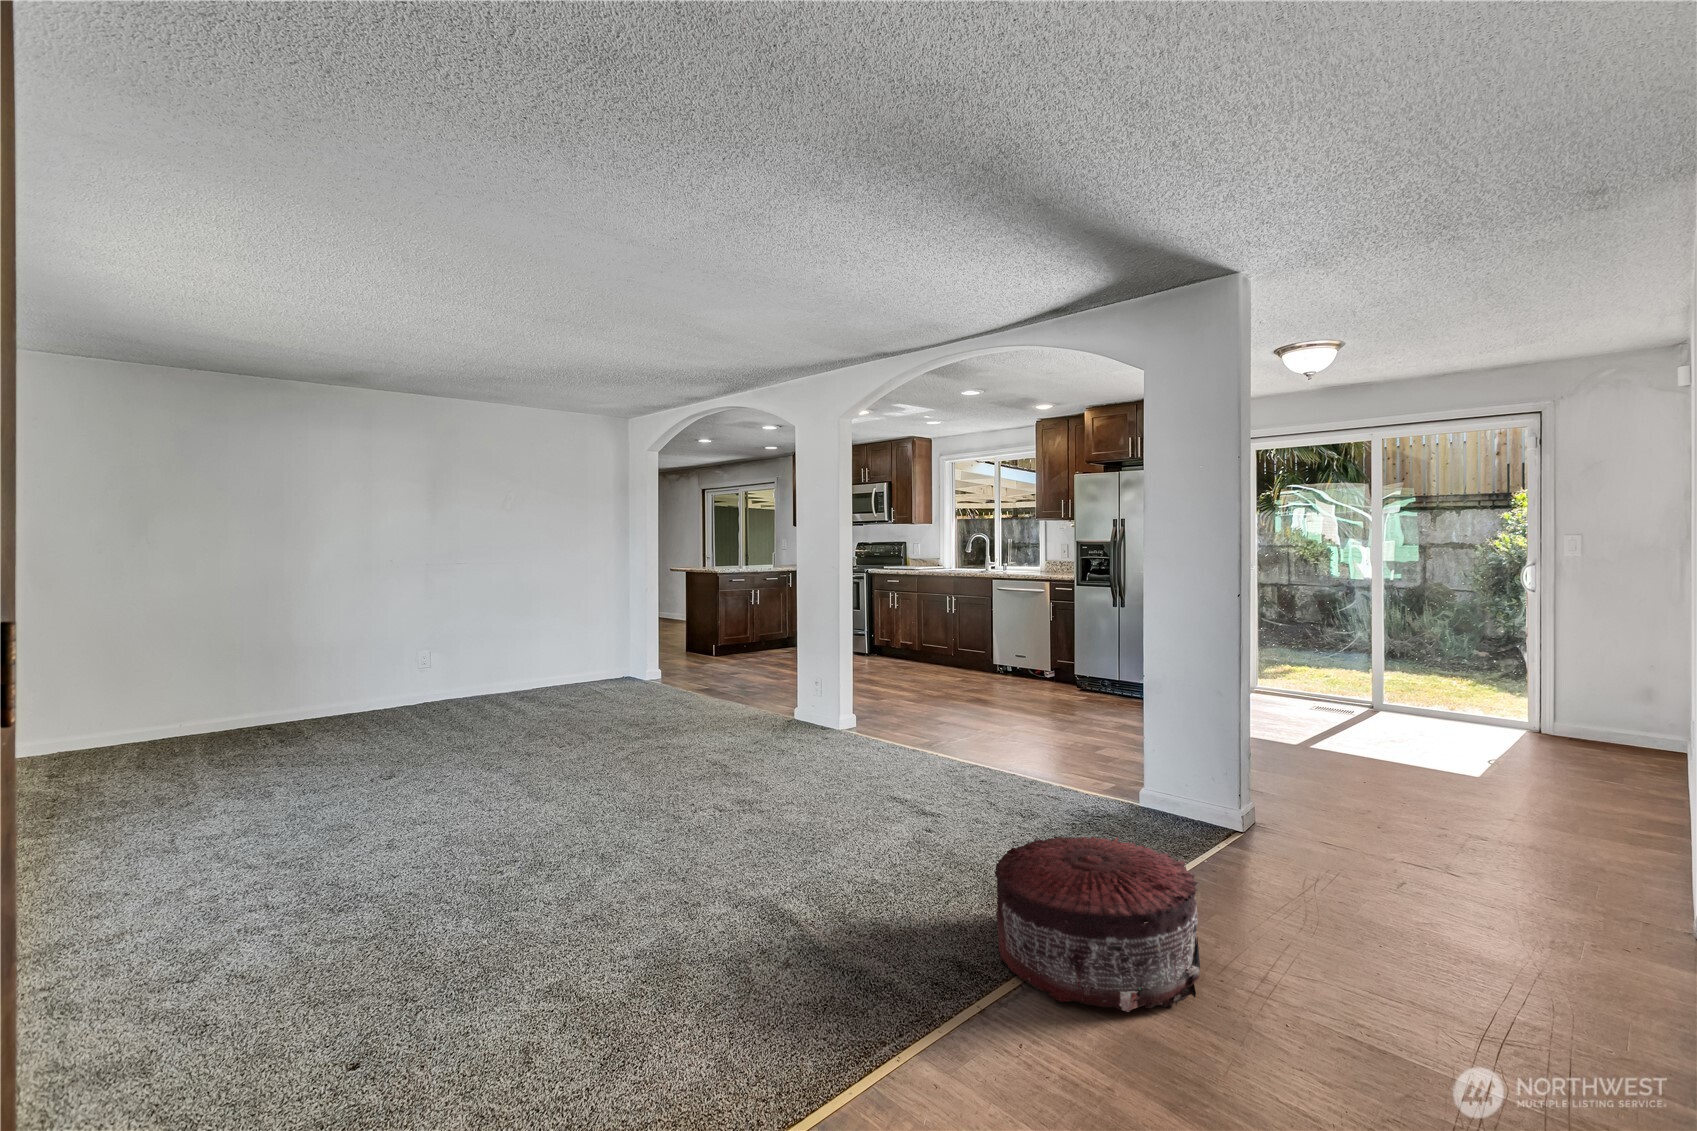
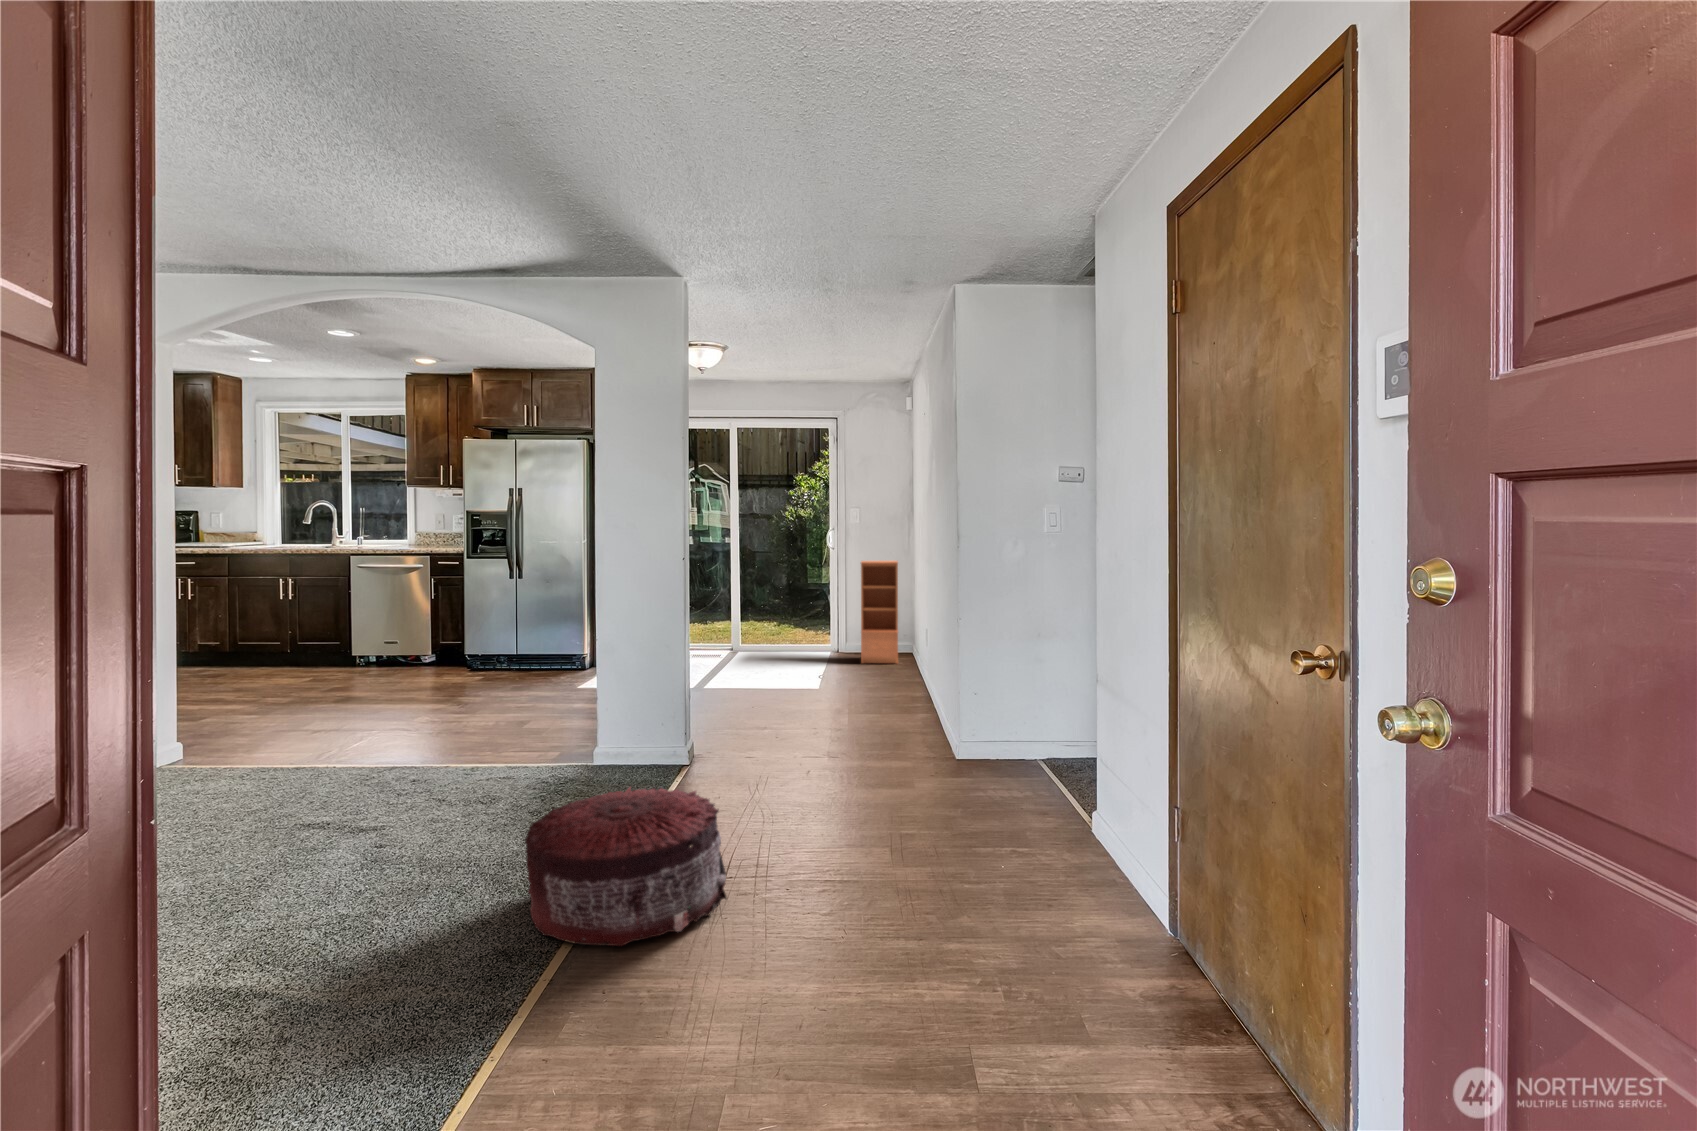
bookcase: none [1557,610,1633,756] -> present [861,561,898,663]

